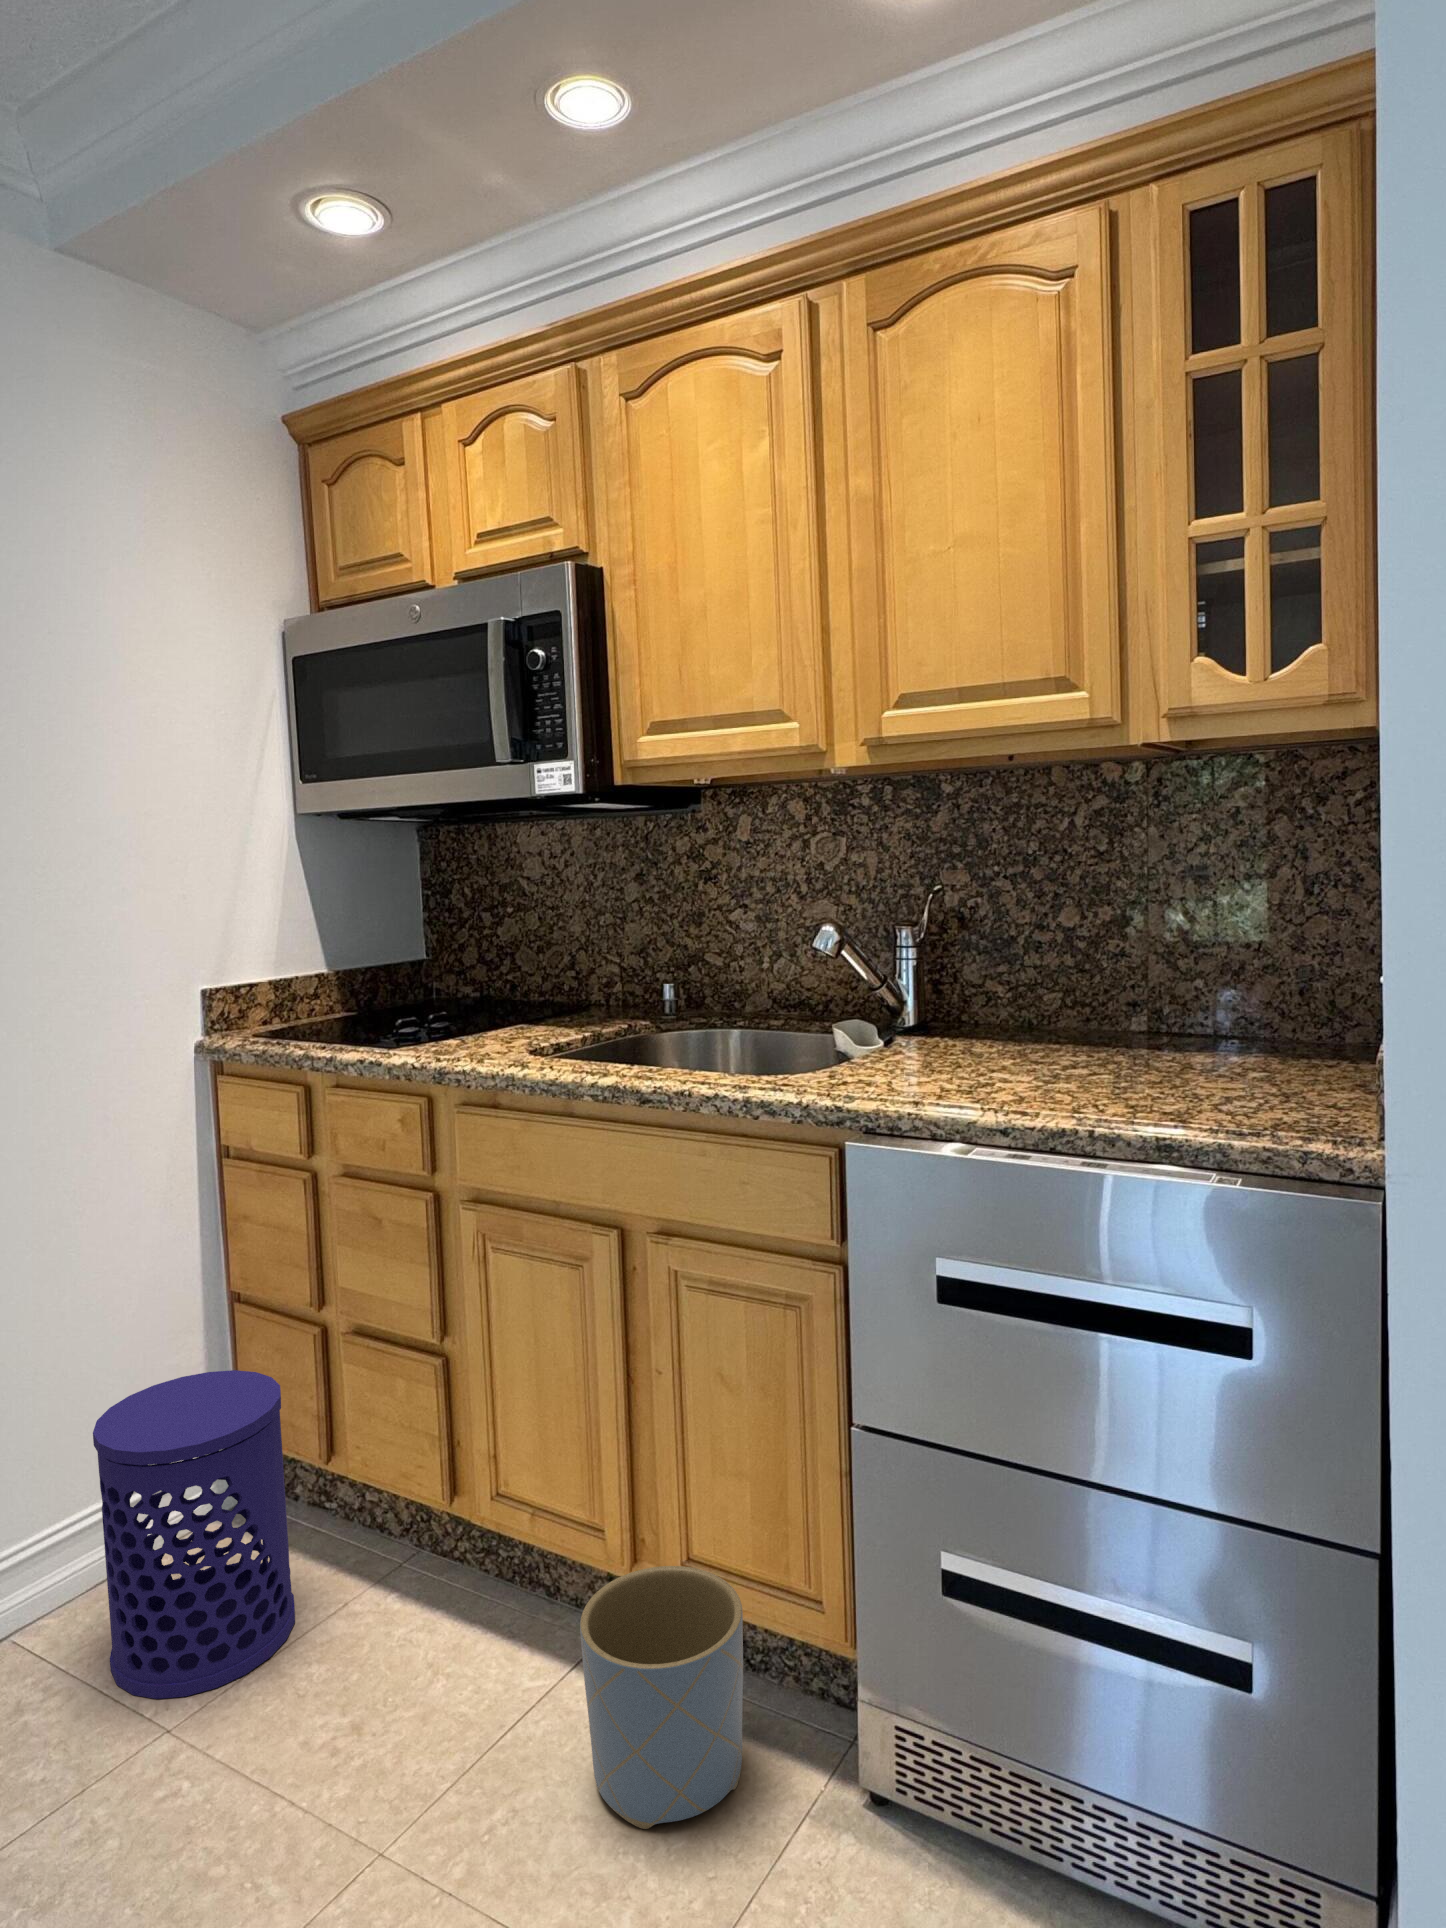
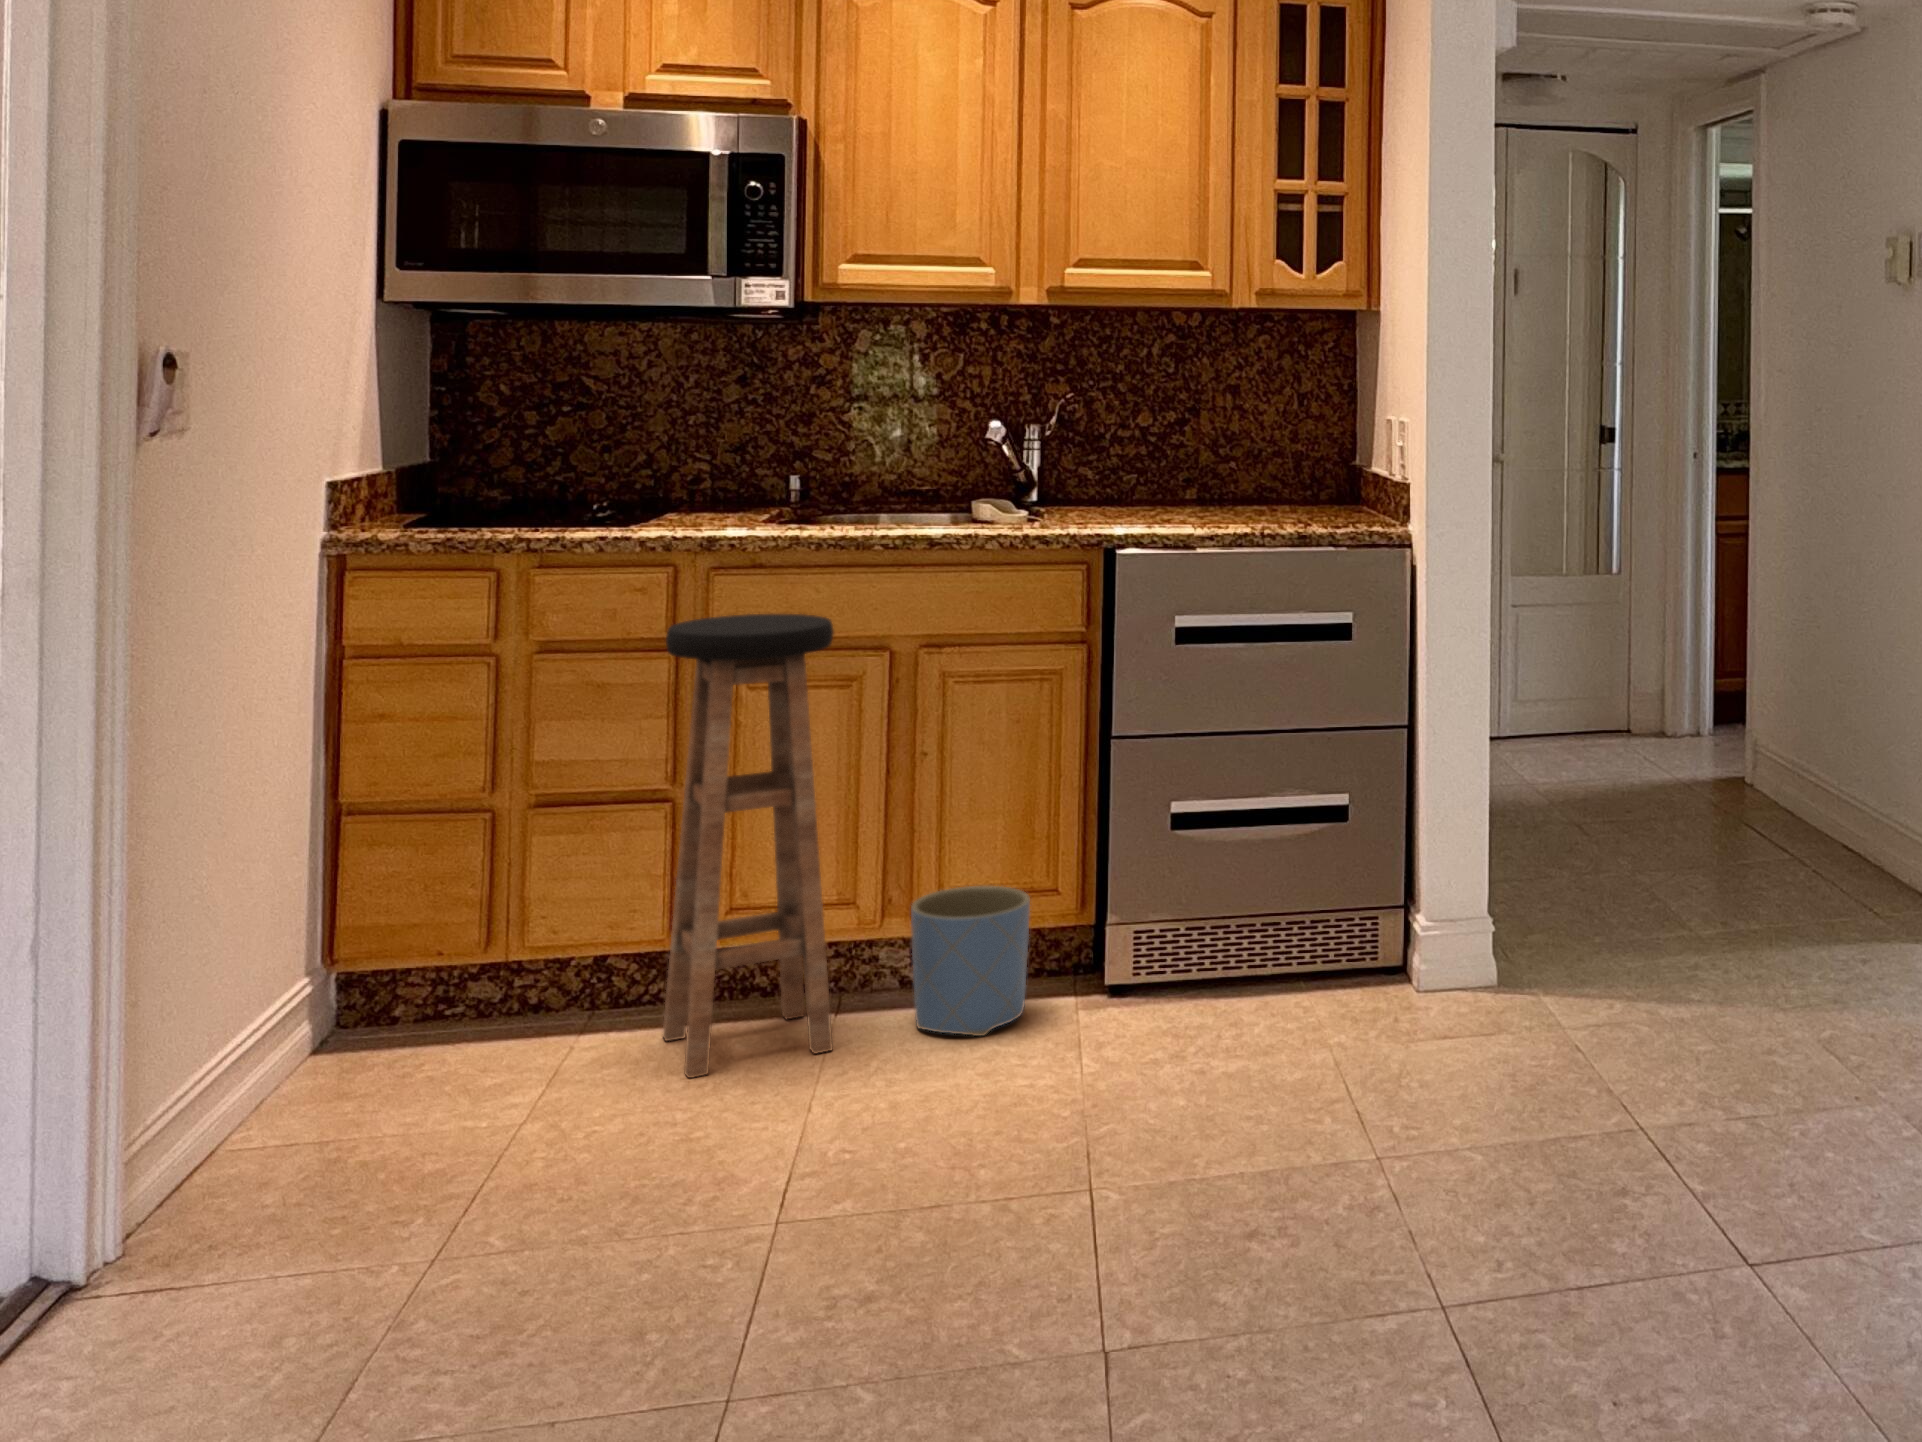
bar stool: none [308,1166,547,1763] -> present [663,614,834,1078]
waste bin: present [93,1370,295,1699] -> none [379,839,562,1114]

